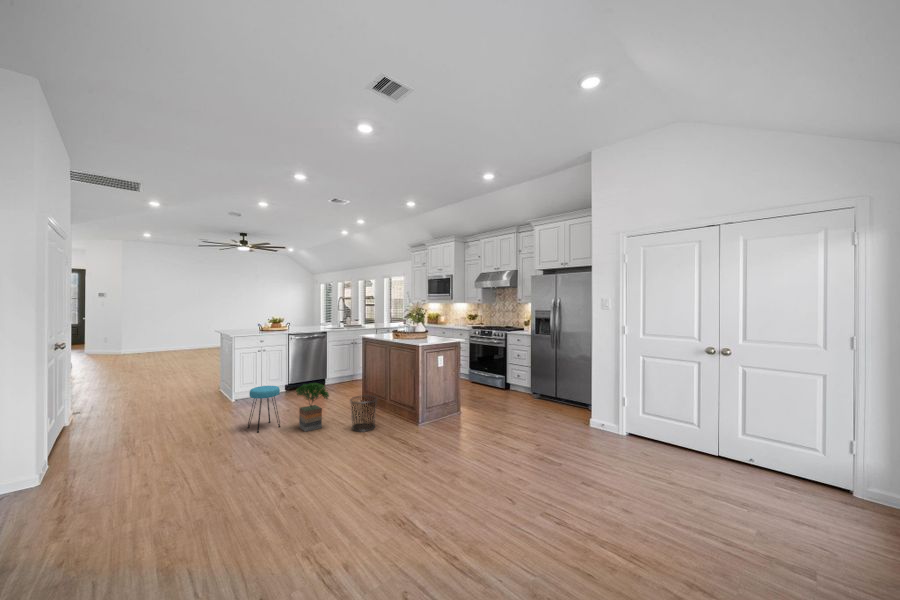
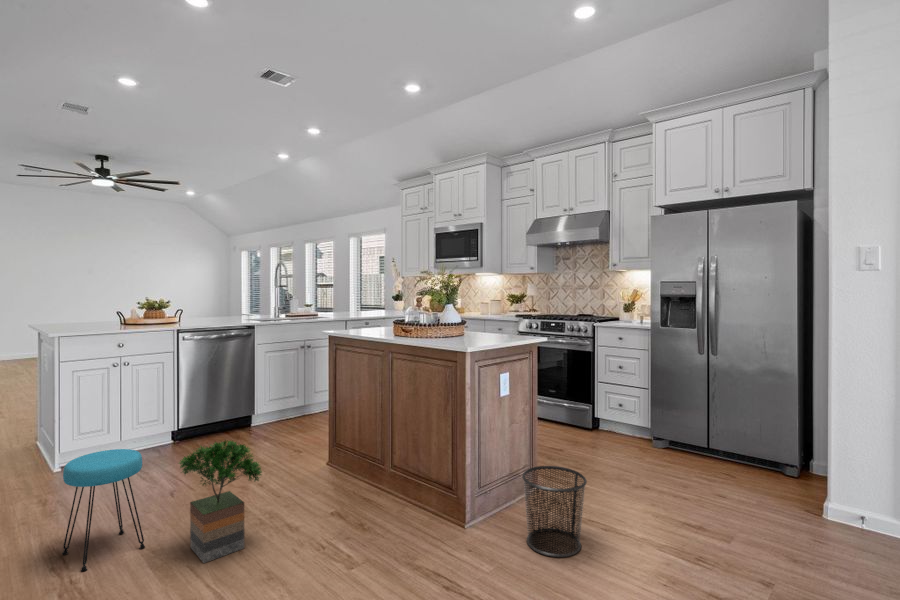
waste bin: present [350,396,377,432] -> present [522,466,587,557]

